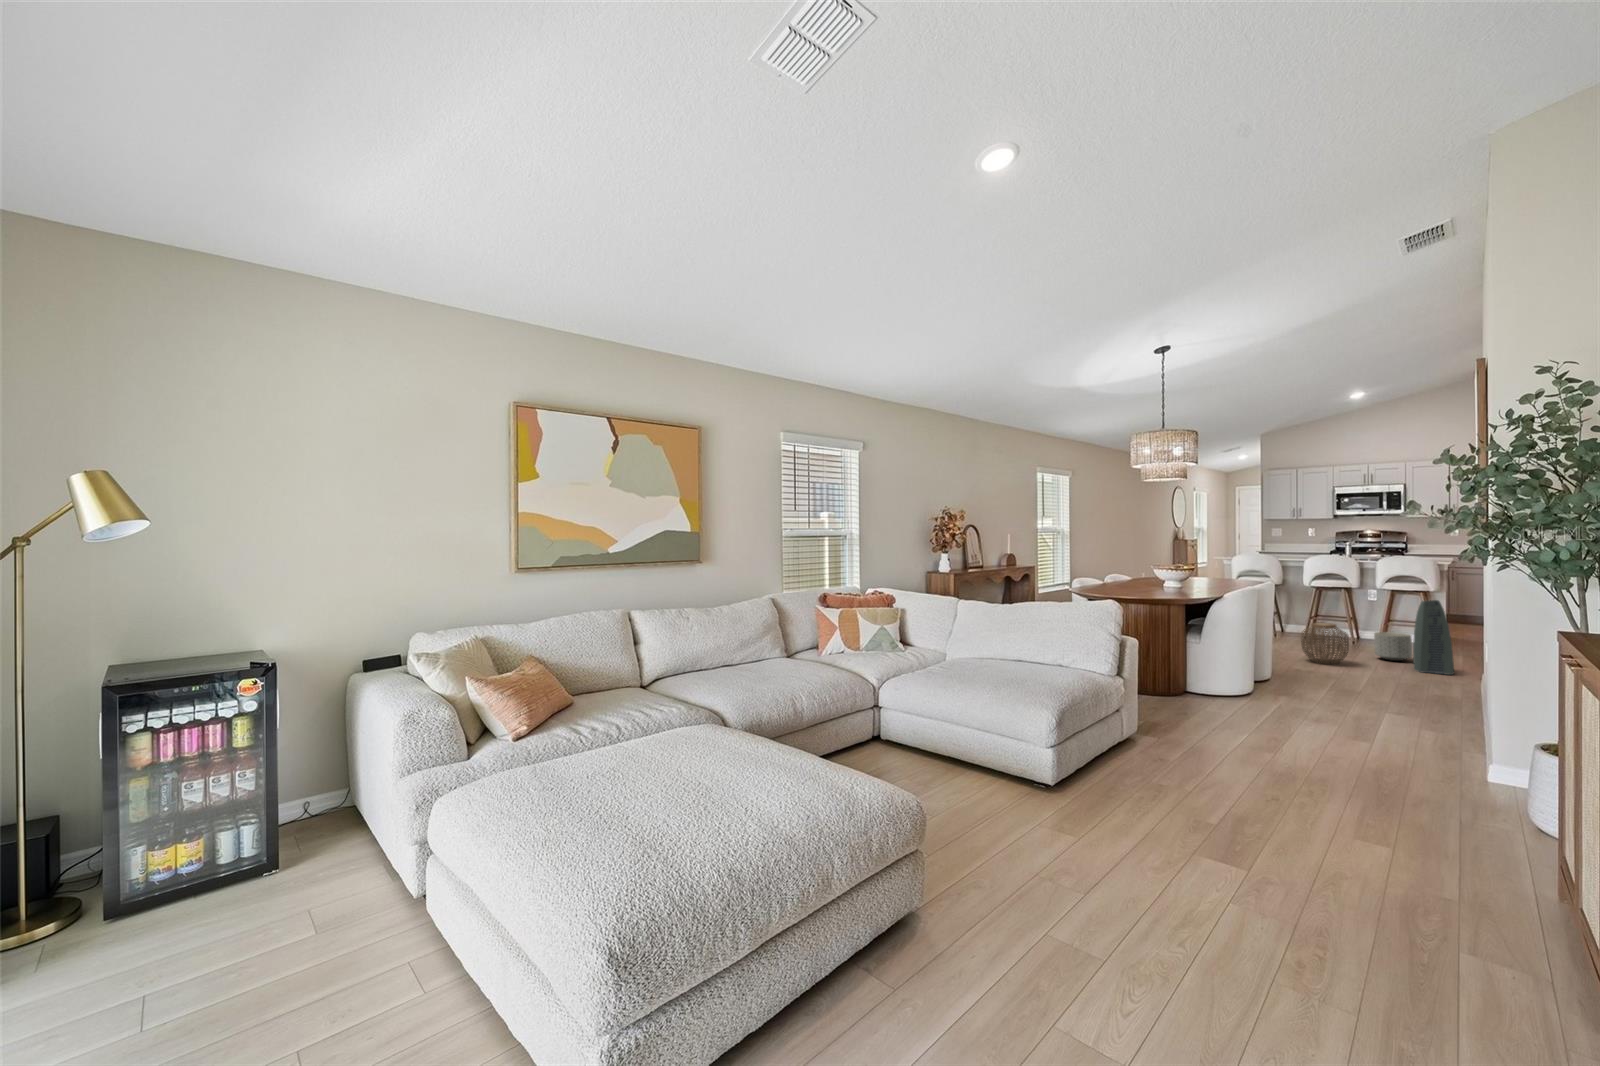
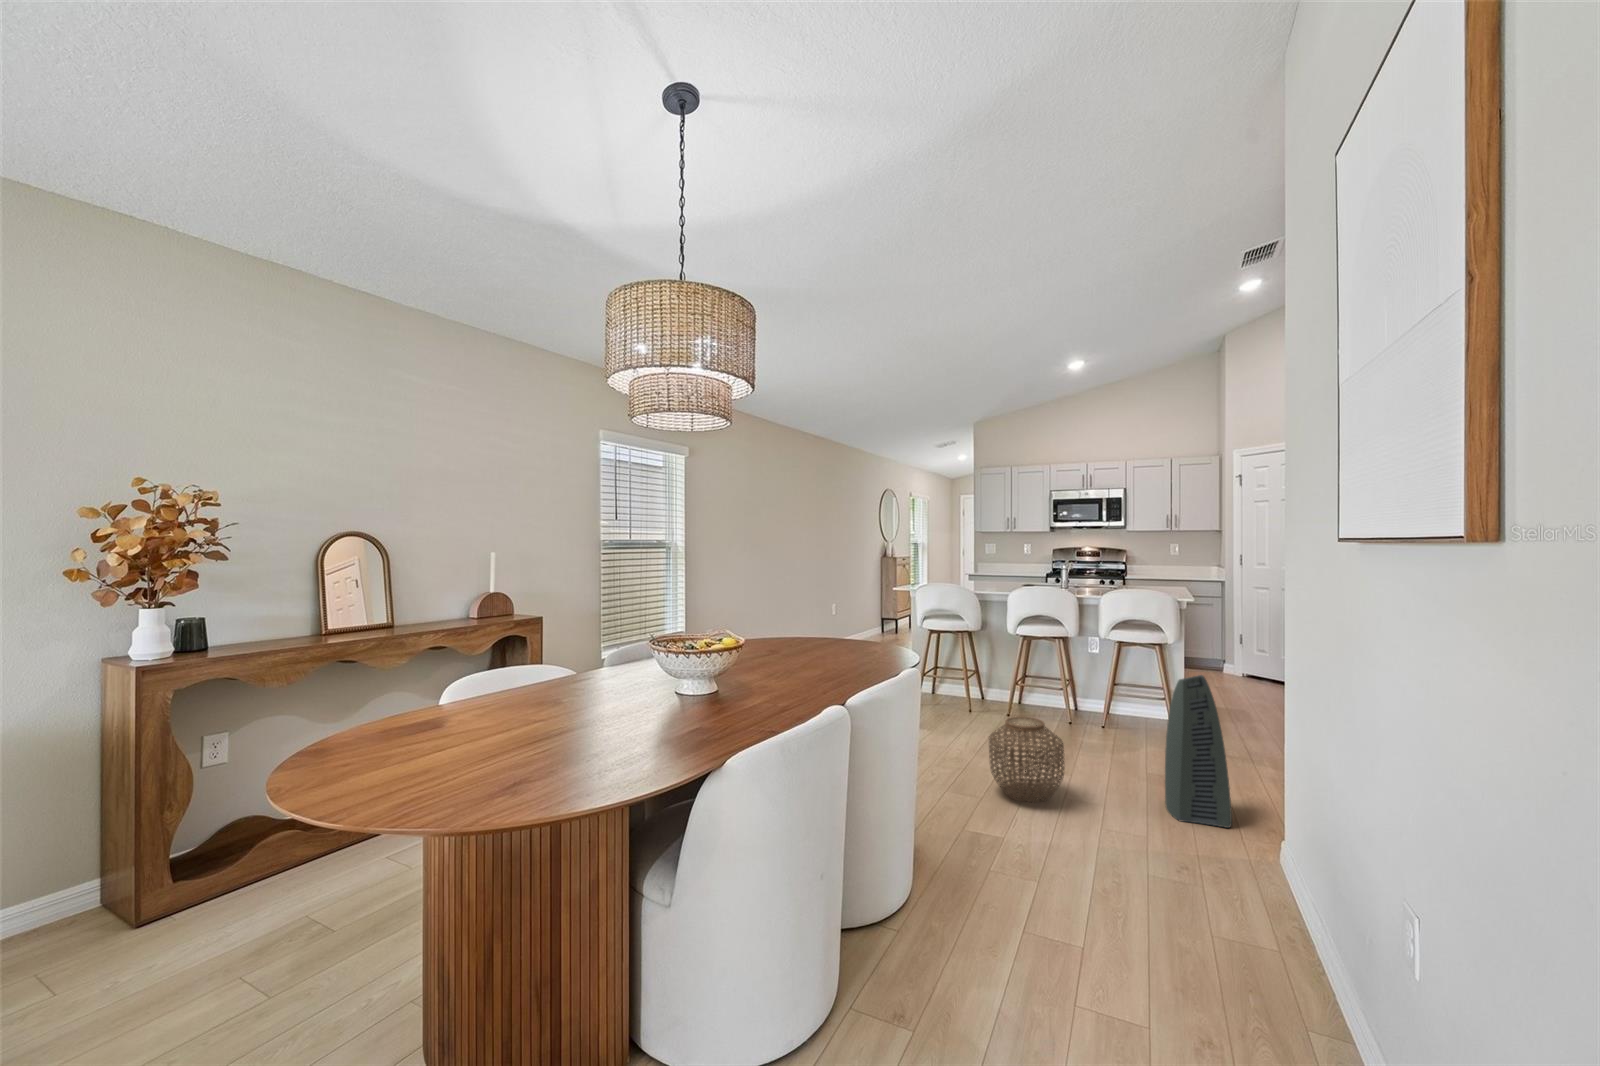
planter: present [1374,632,1412,661] -> none [1102,723,1158,780]

